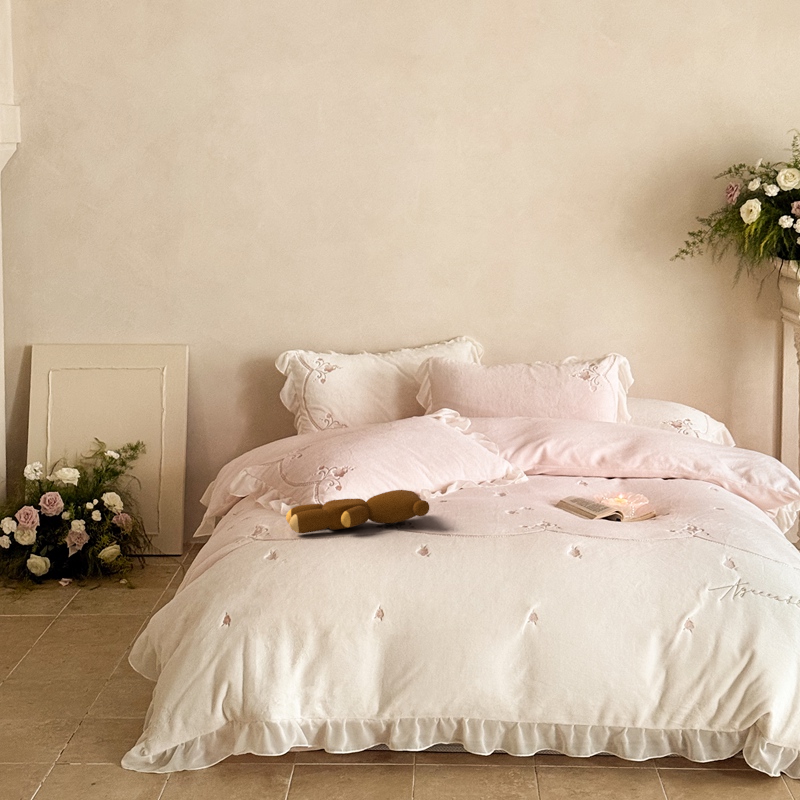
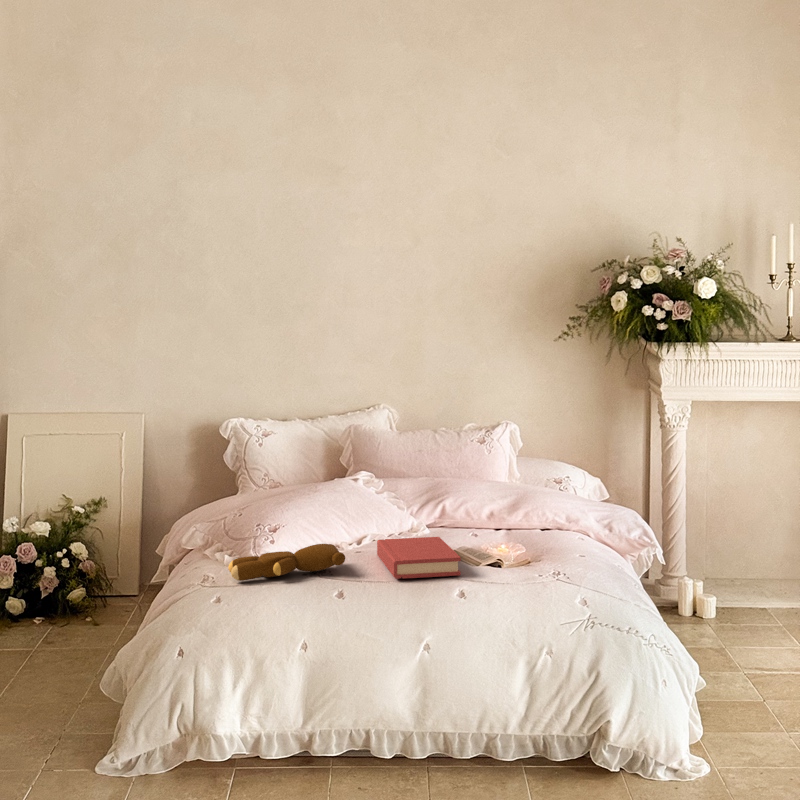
hardback book: none [466,484,573,533] -> present [377,537,461,579]

